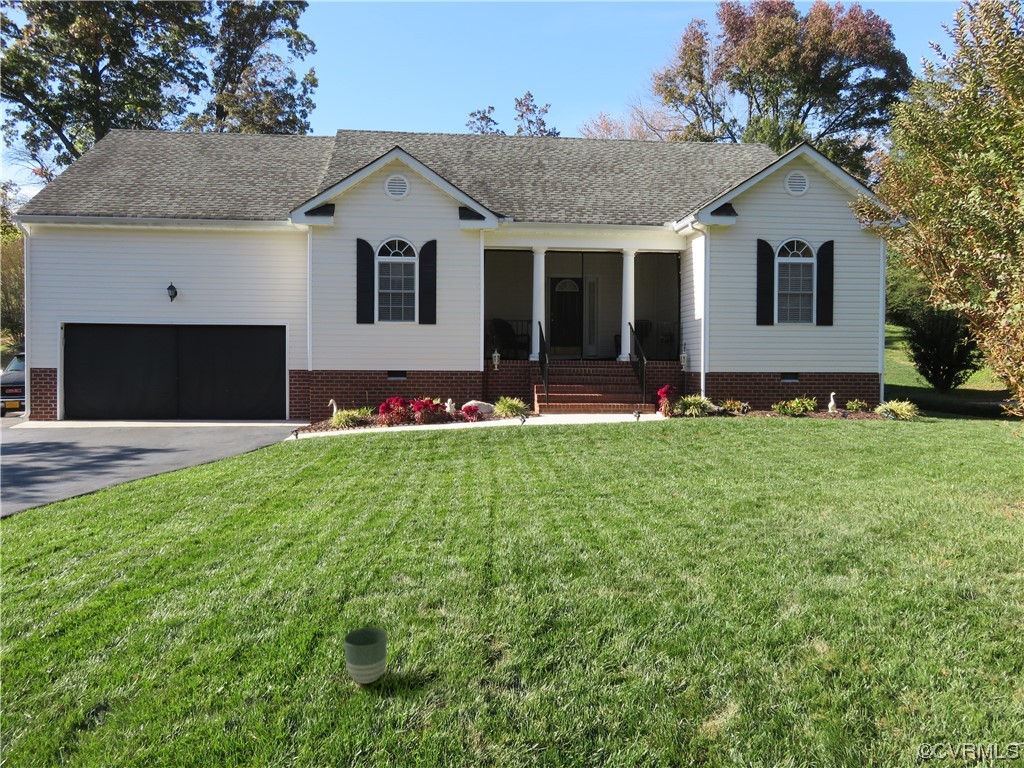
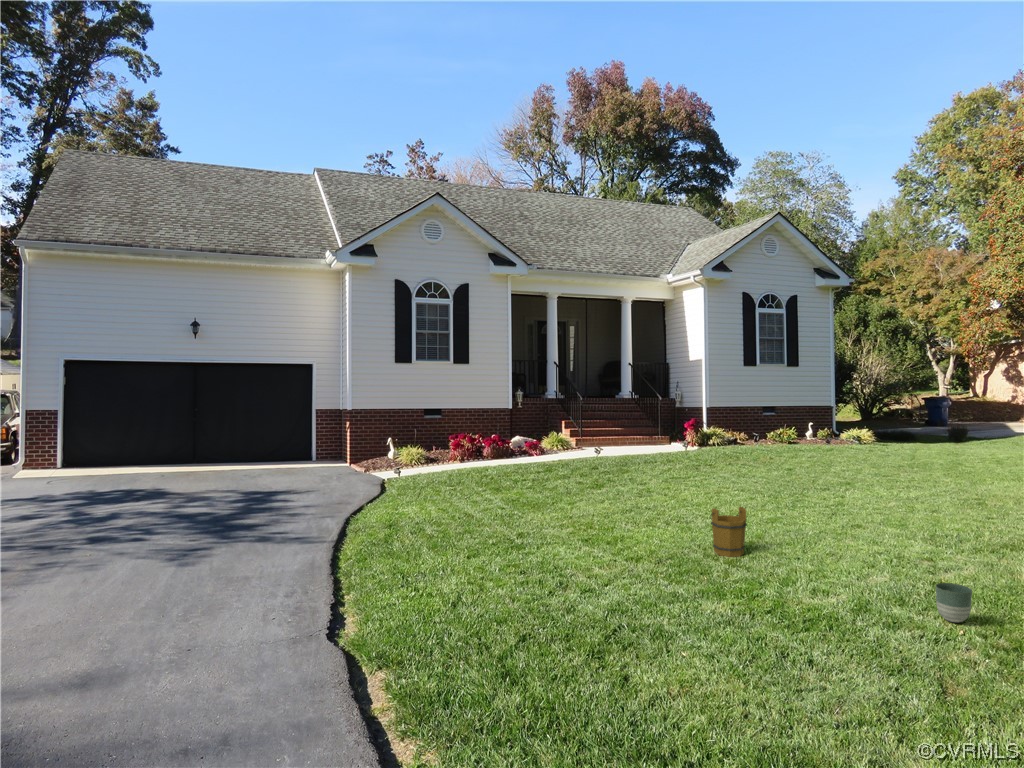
bucket: none [333,500,376,560] -> present [710,507,747,557]

